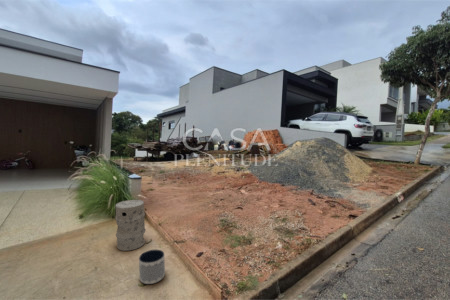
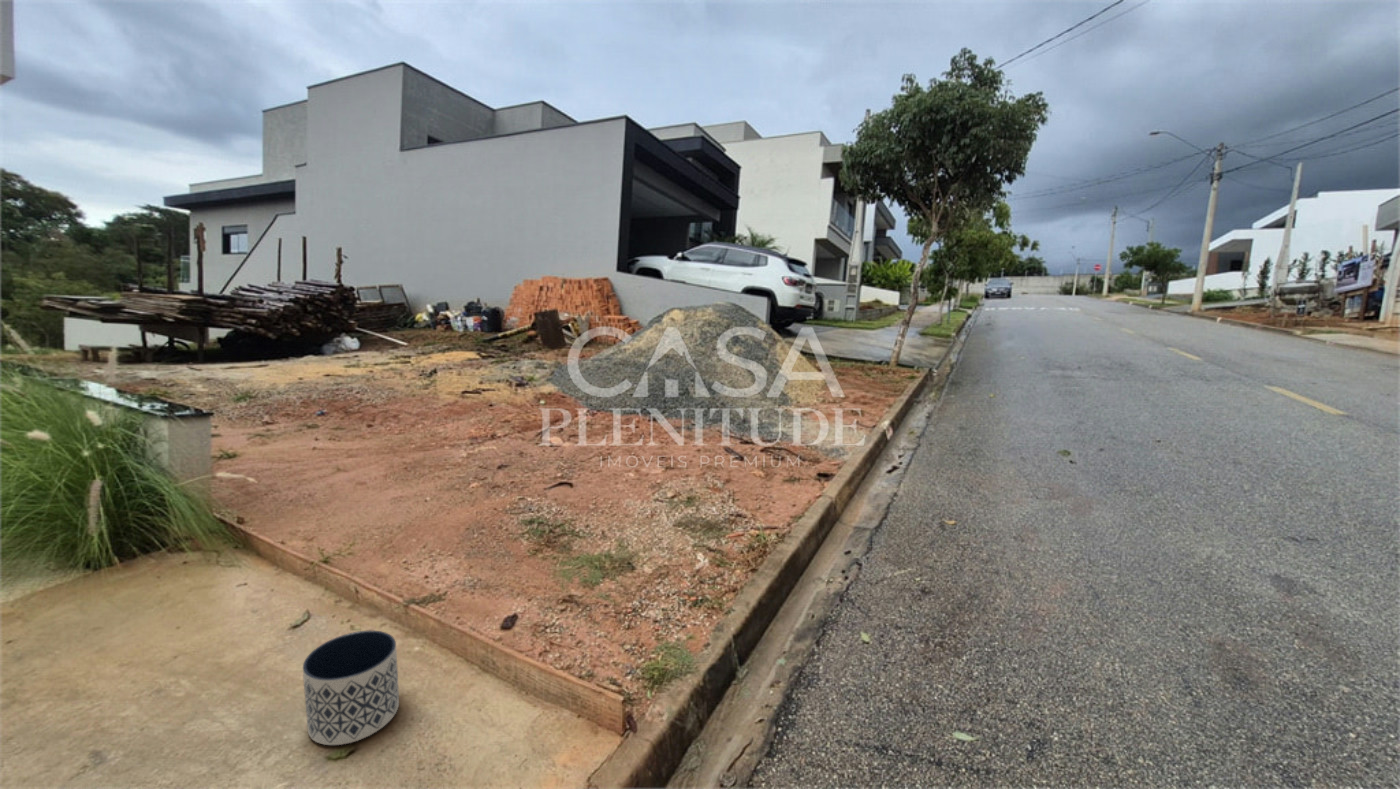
trash can: present [115,200,146,251] -> none [146,481,282,662]

